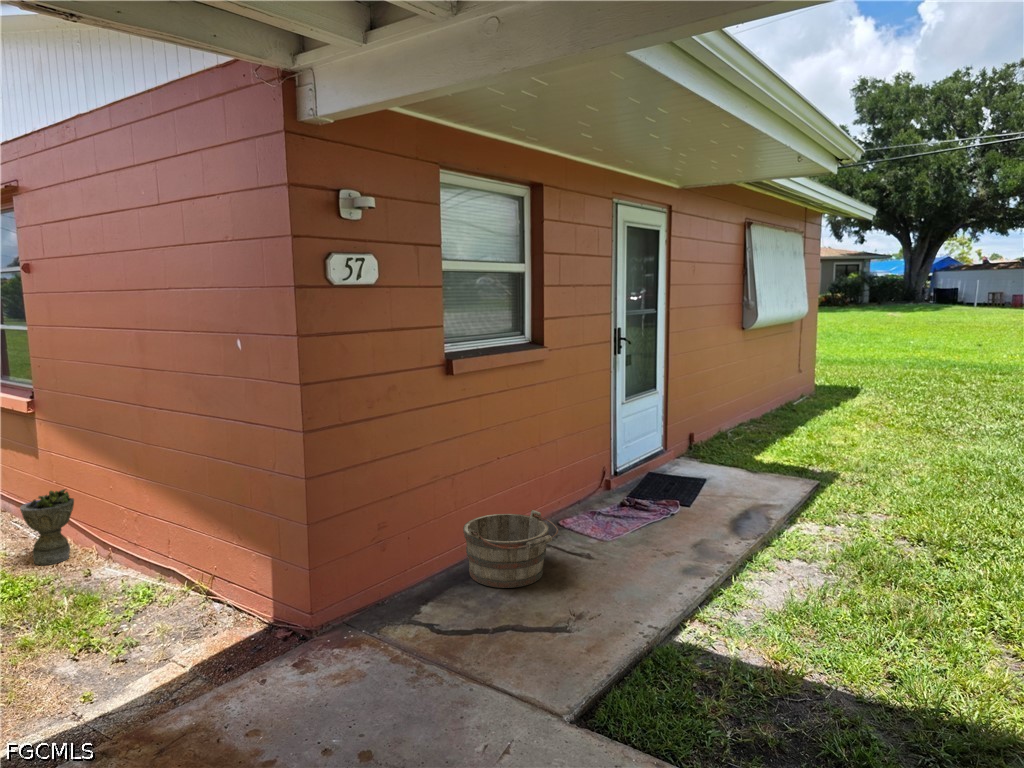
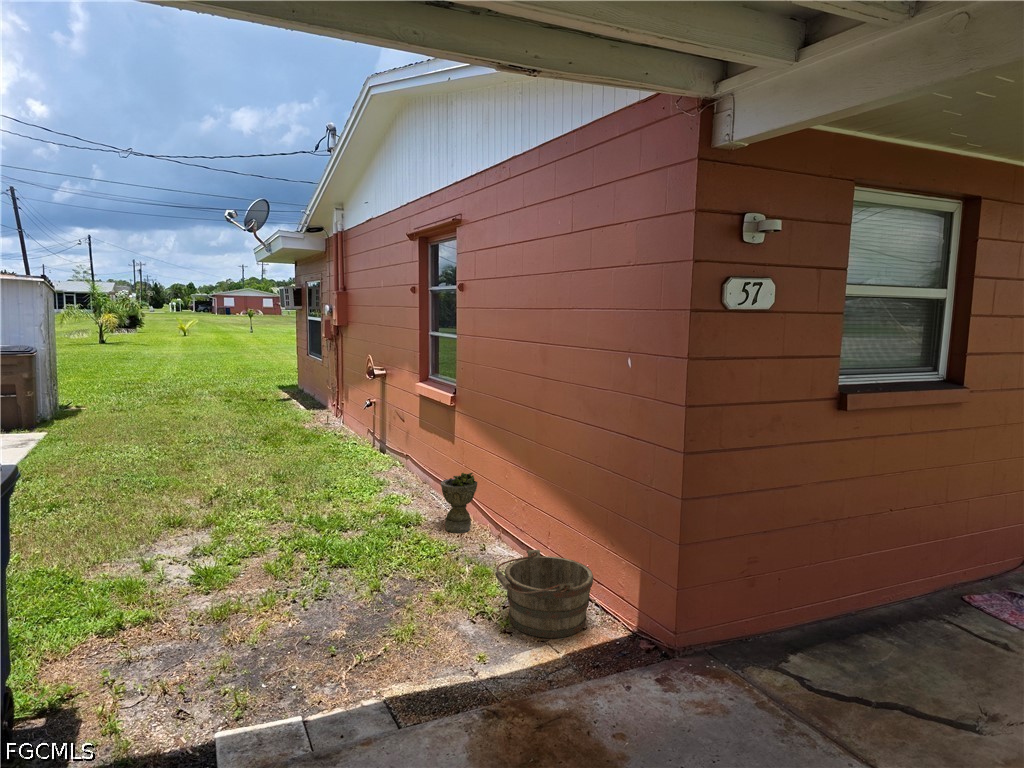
bucket: present [463,510,558,588] -> present [495,550,593,638]

